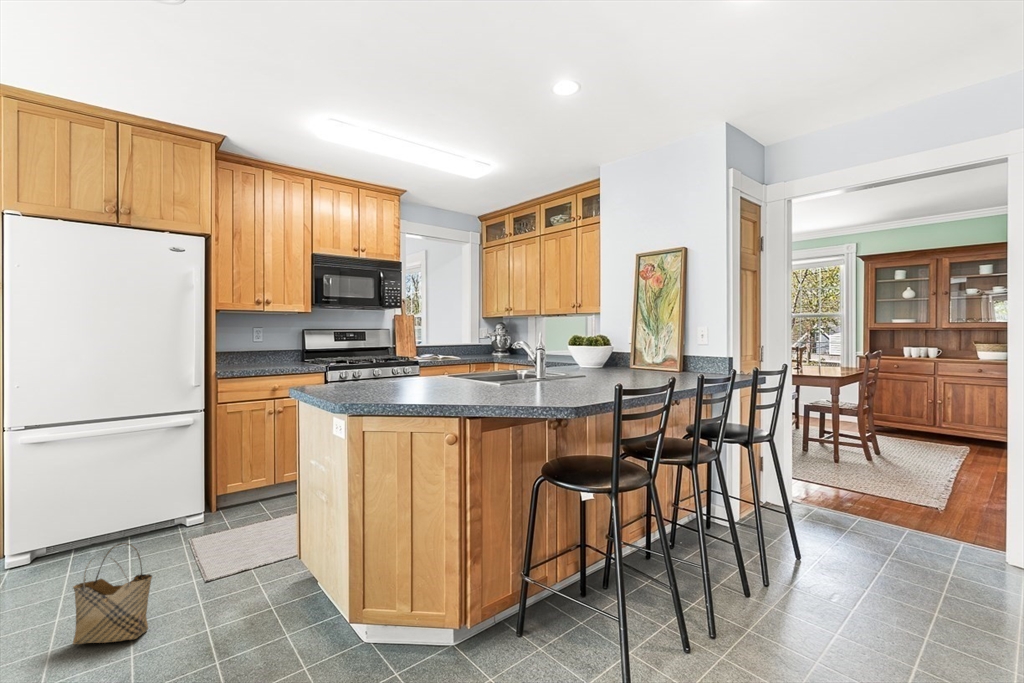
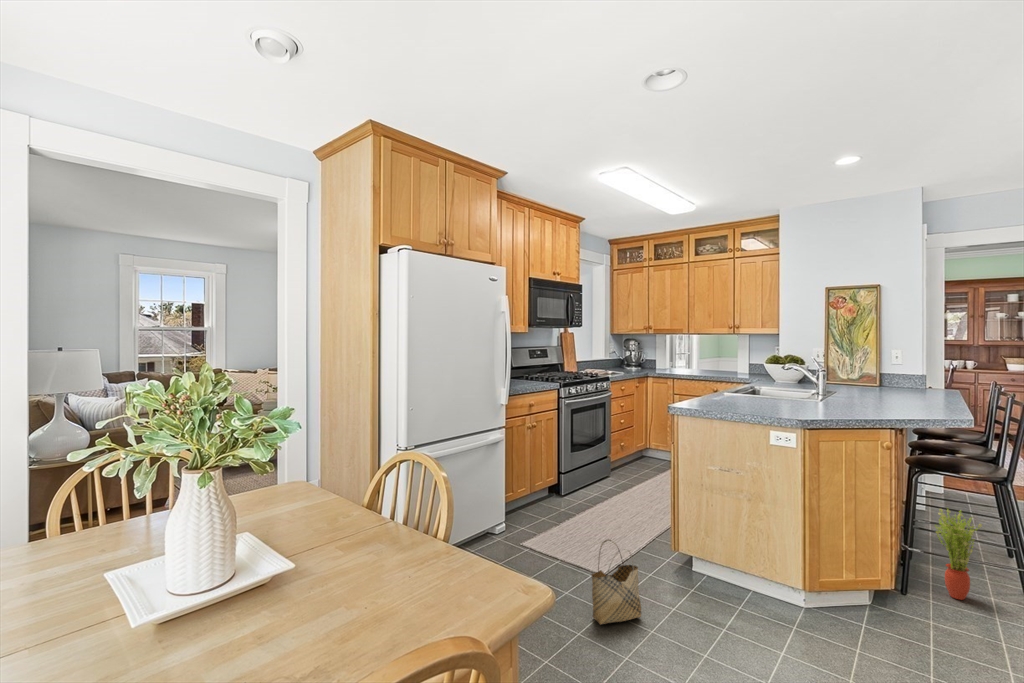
potted plant: none [537,525,588,650] -> present [935,509,982,600]

